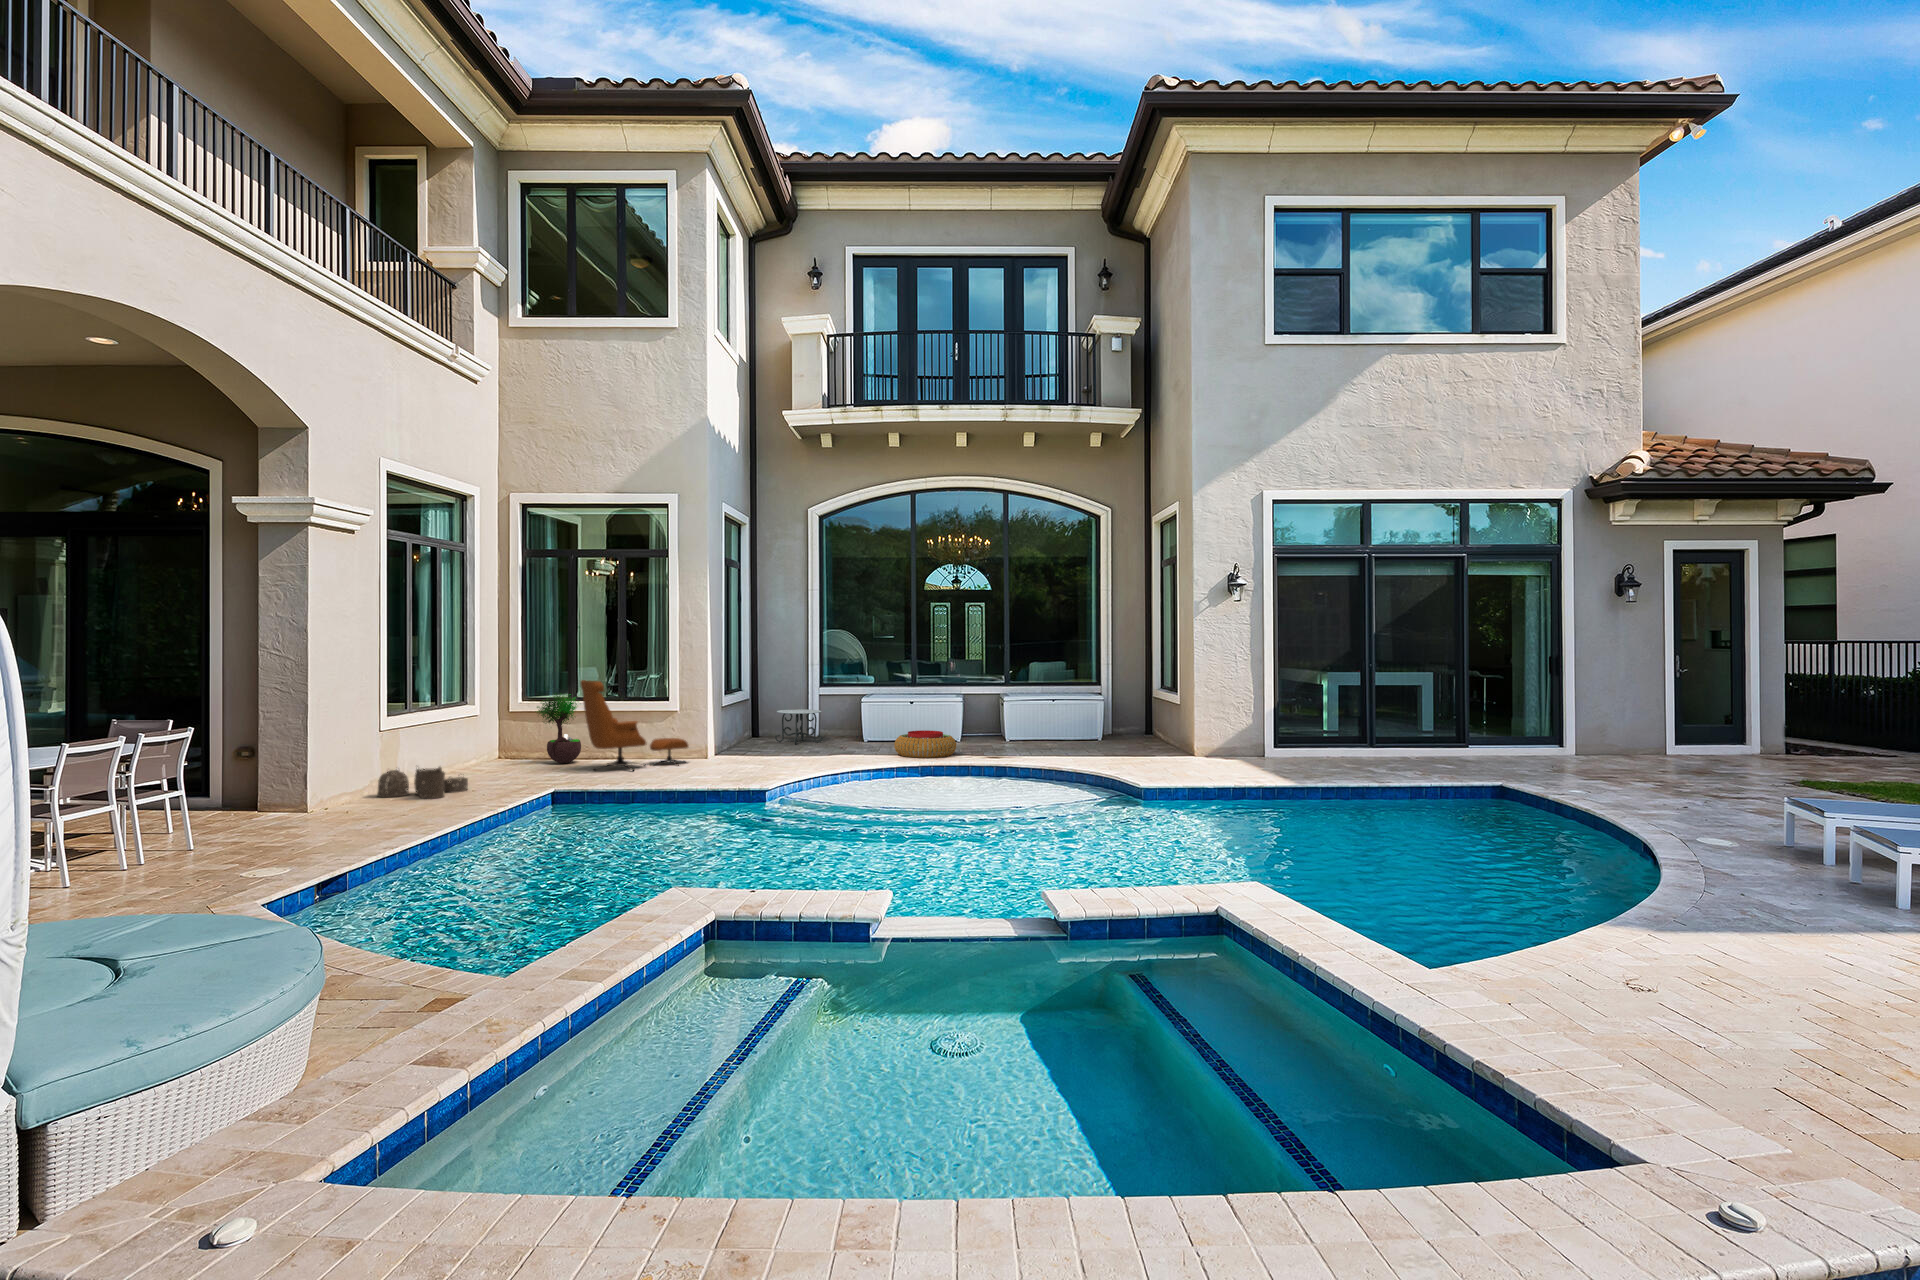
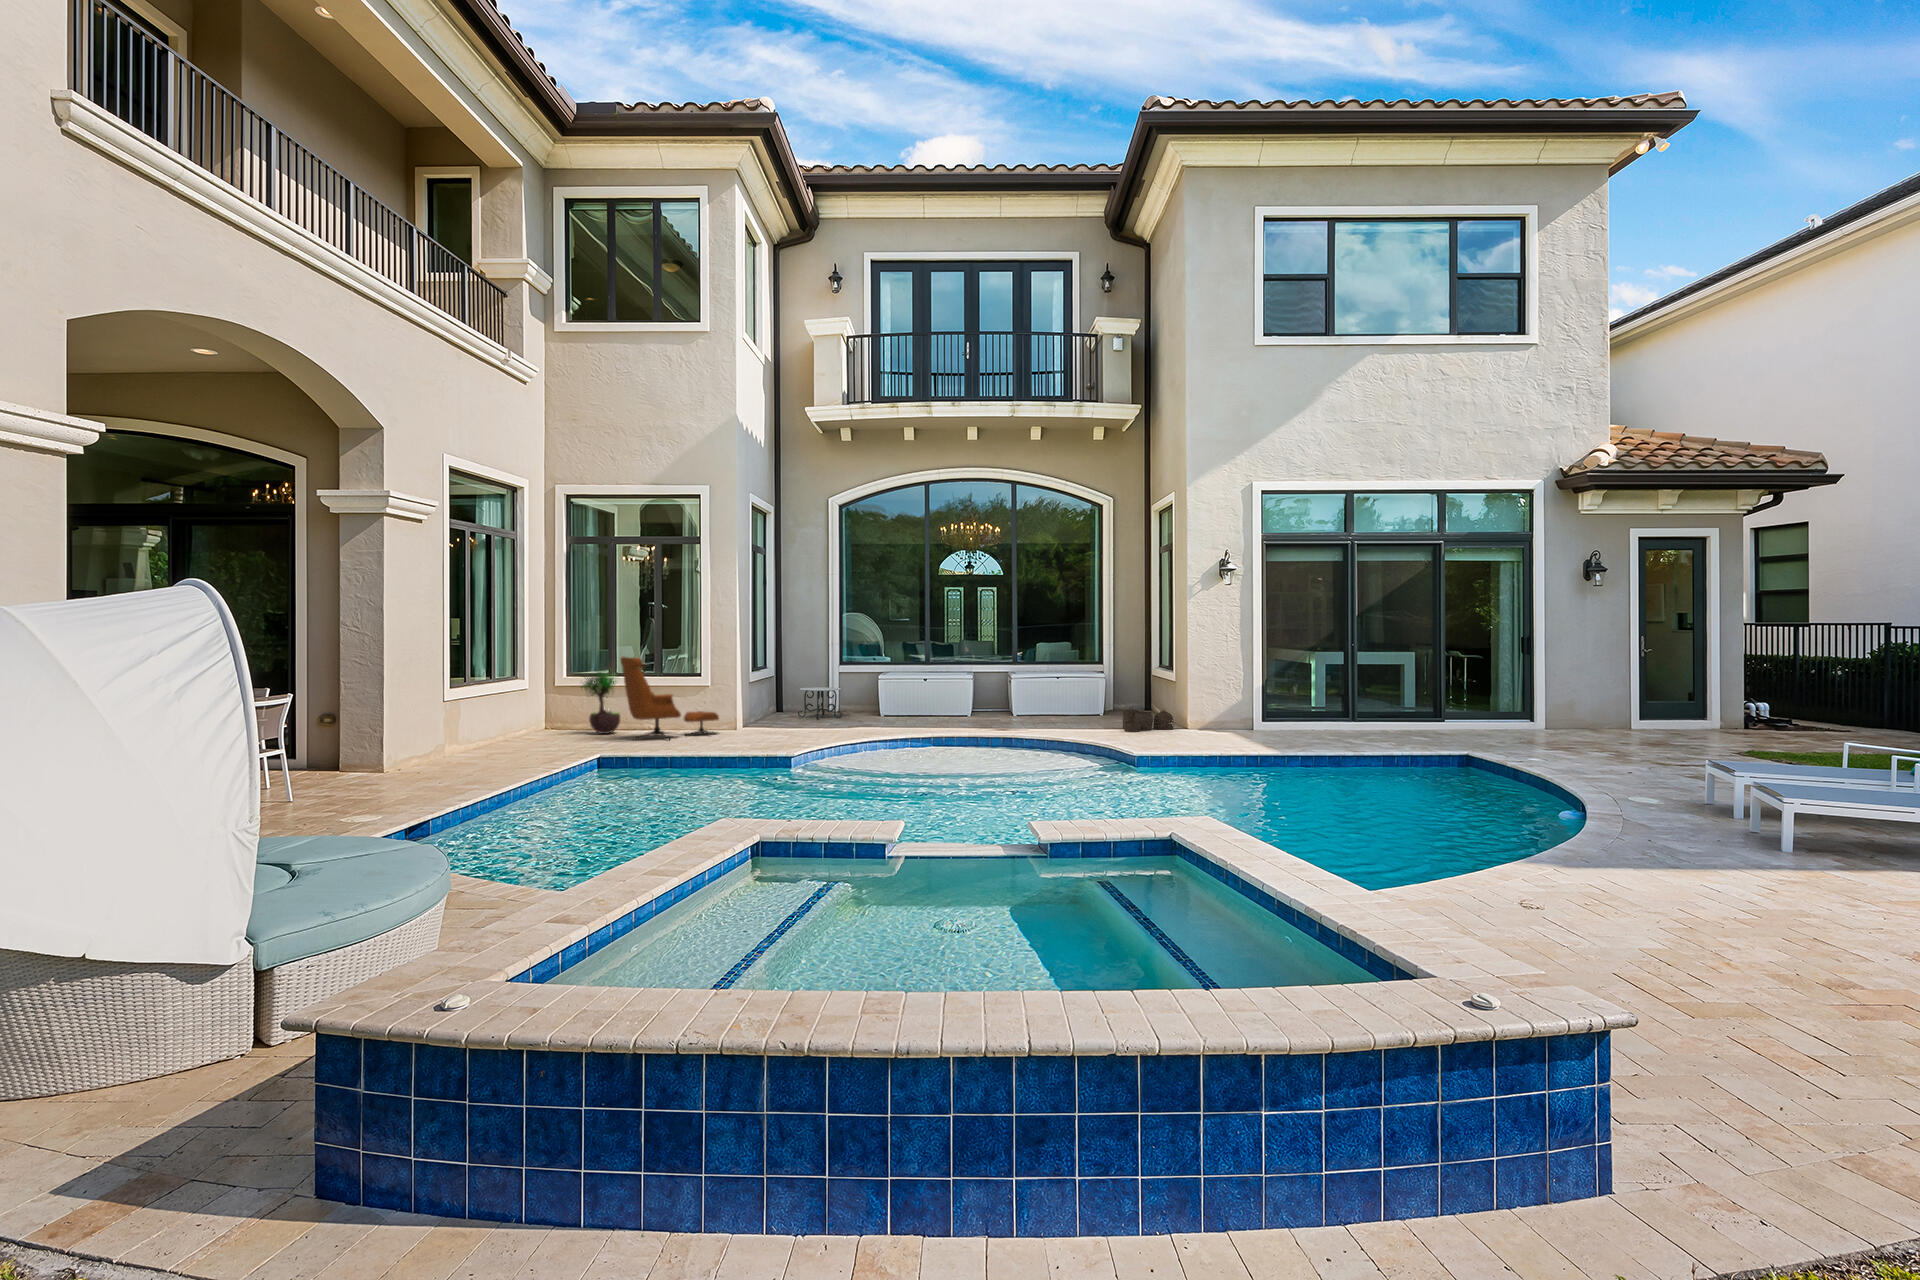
pouf: present [894,730,956,758] -> none [909,706,967,731]
woven basket: present [377,767,468,799] -> present [1123,708,1173,732]

